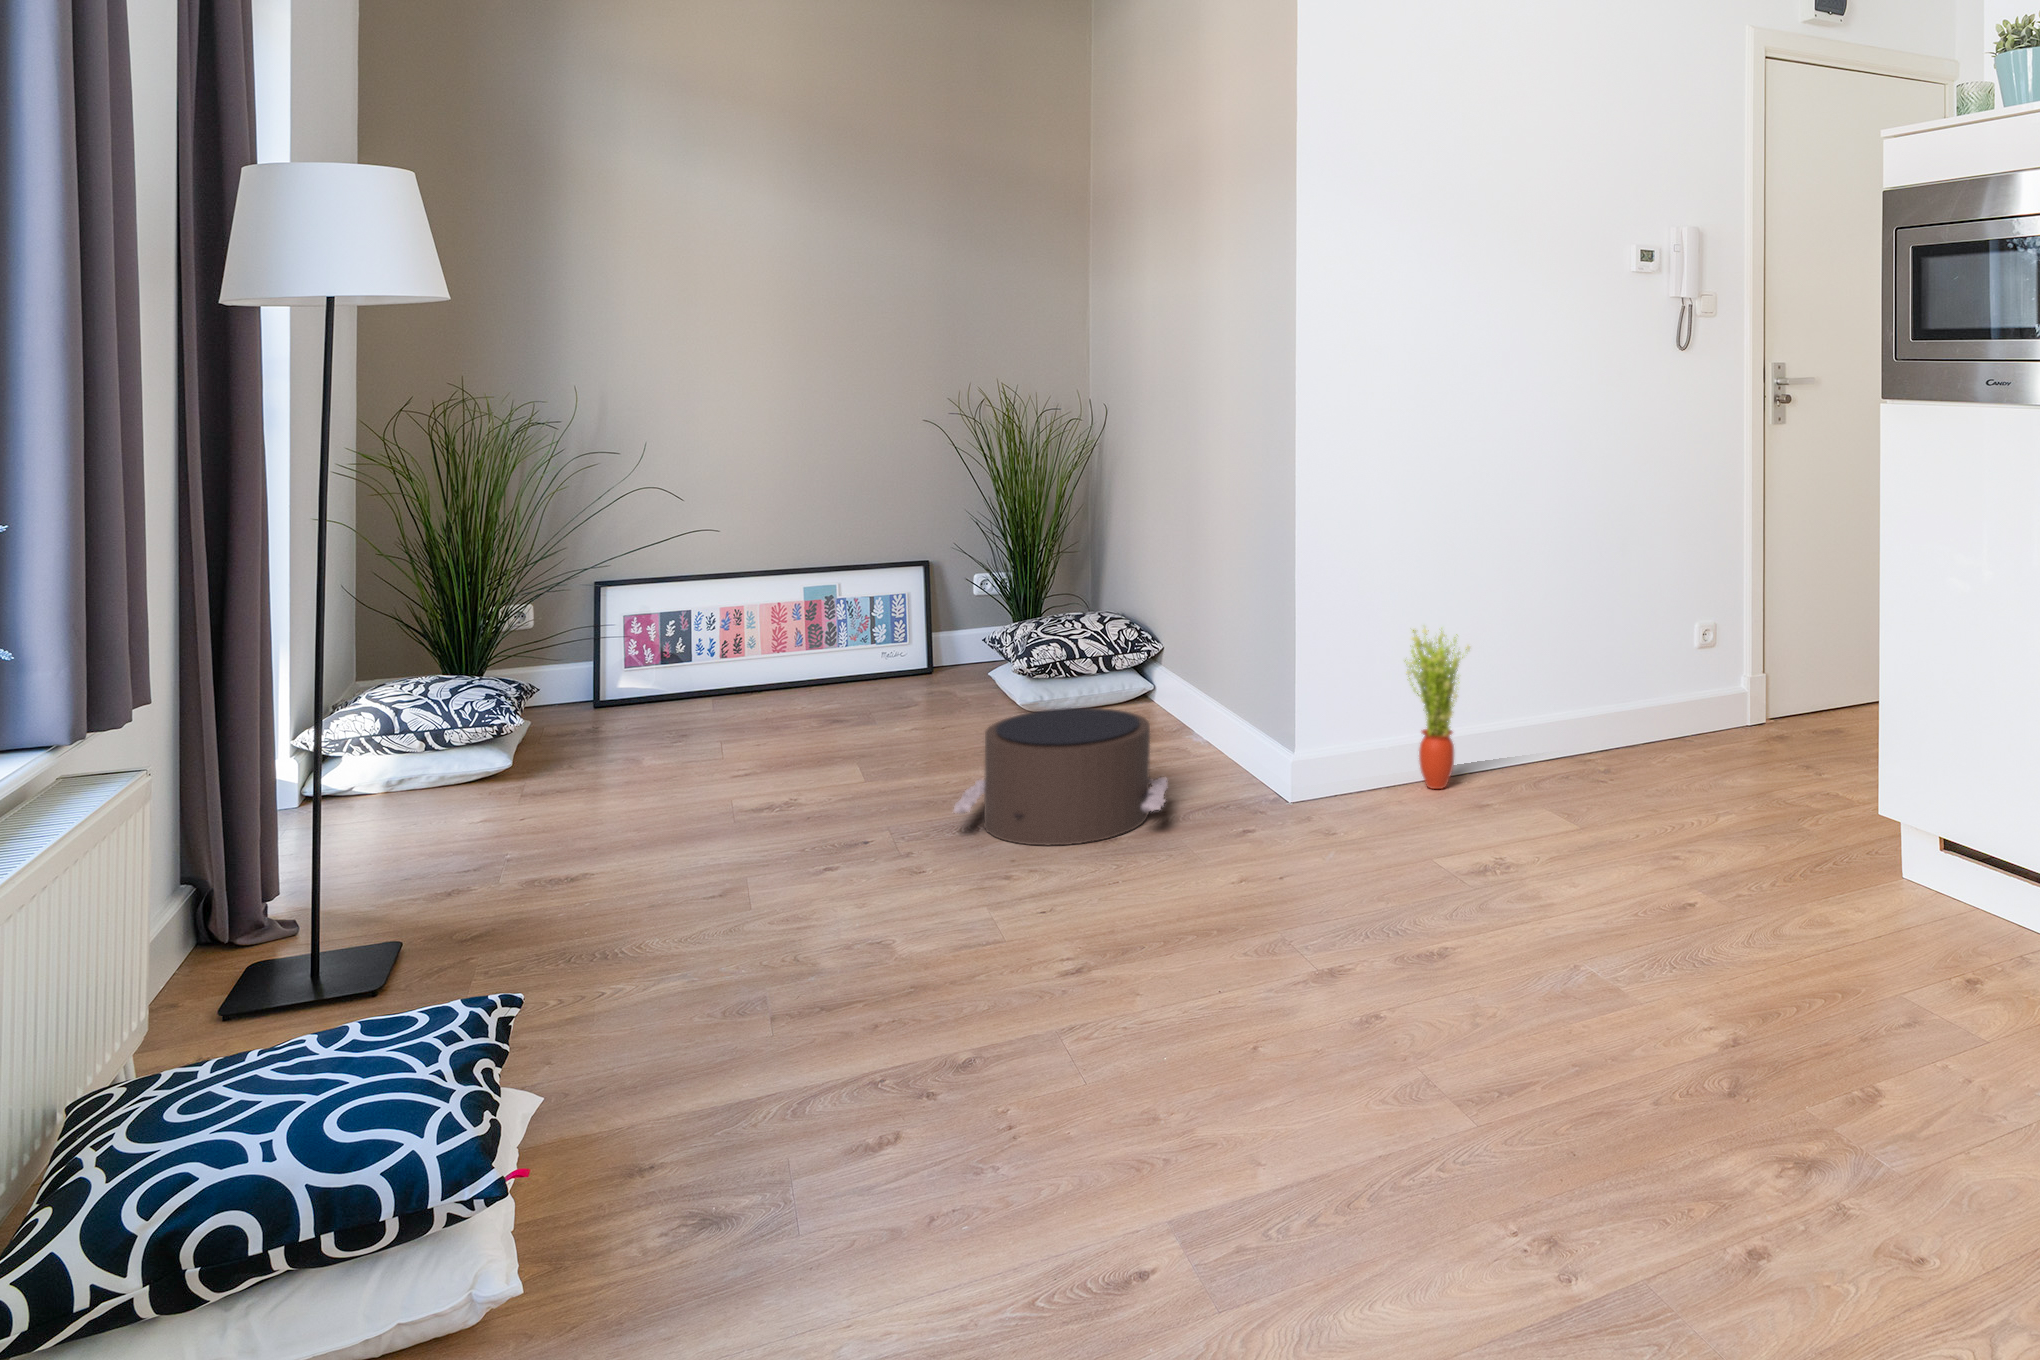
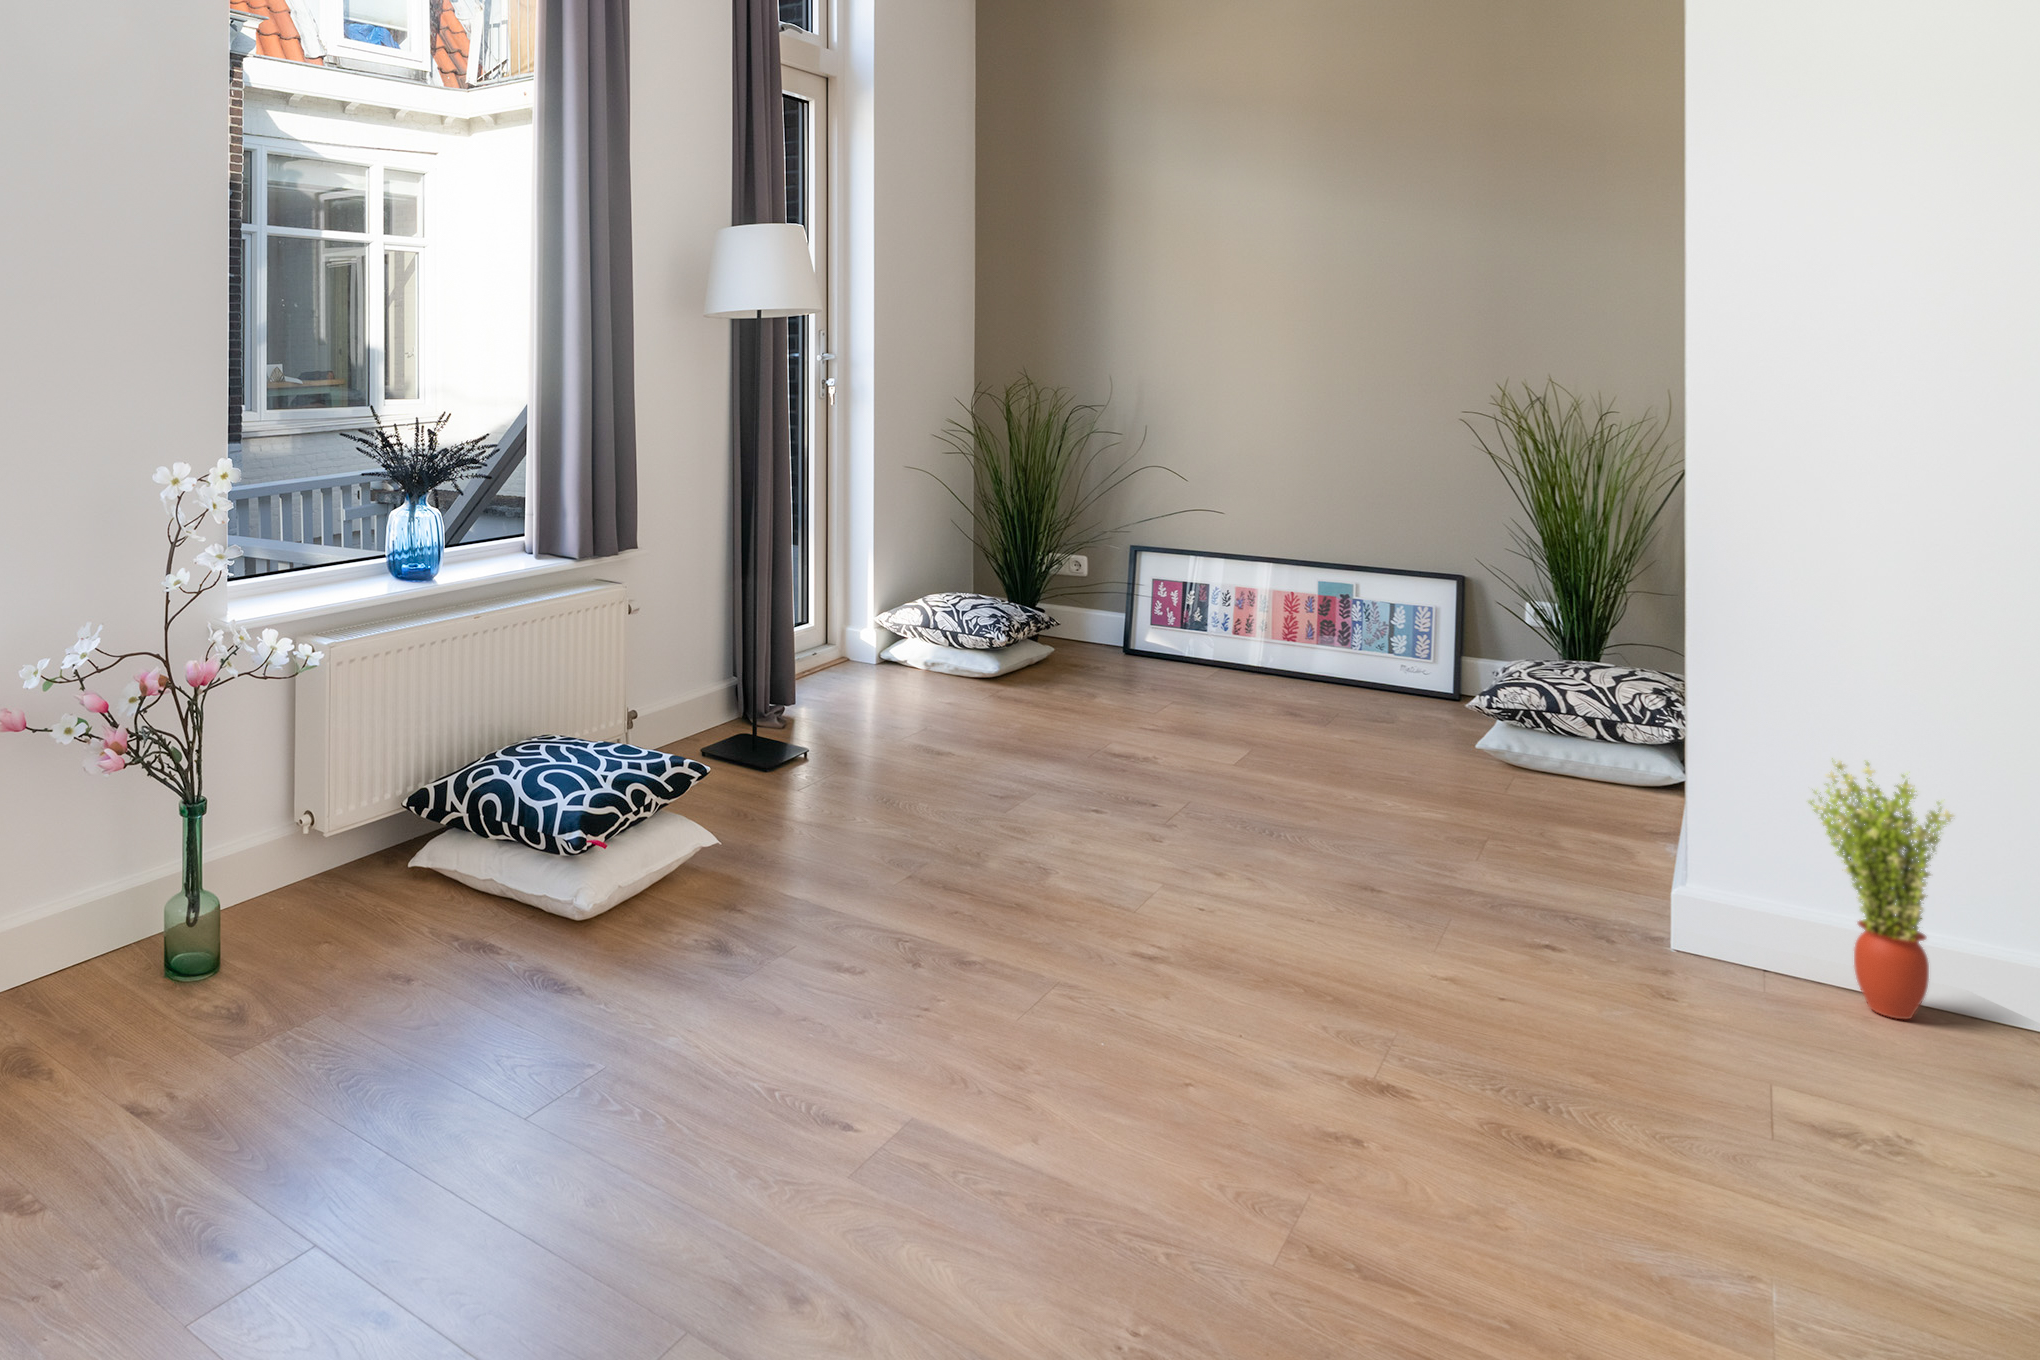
pouf: present [954,708,1168,846] -> none [1186,730,1444,882]

